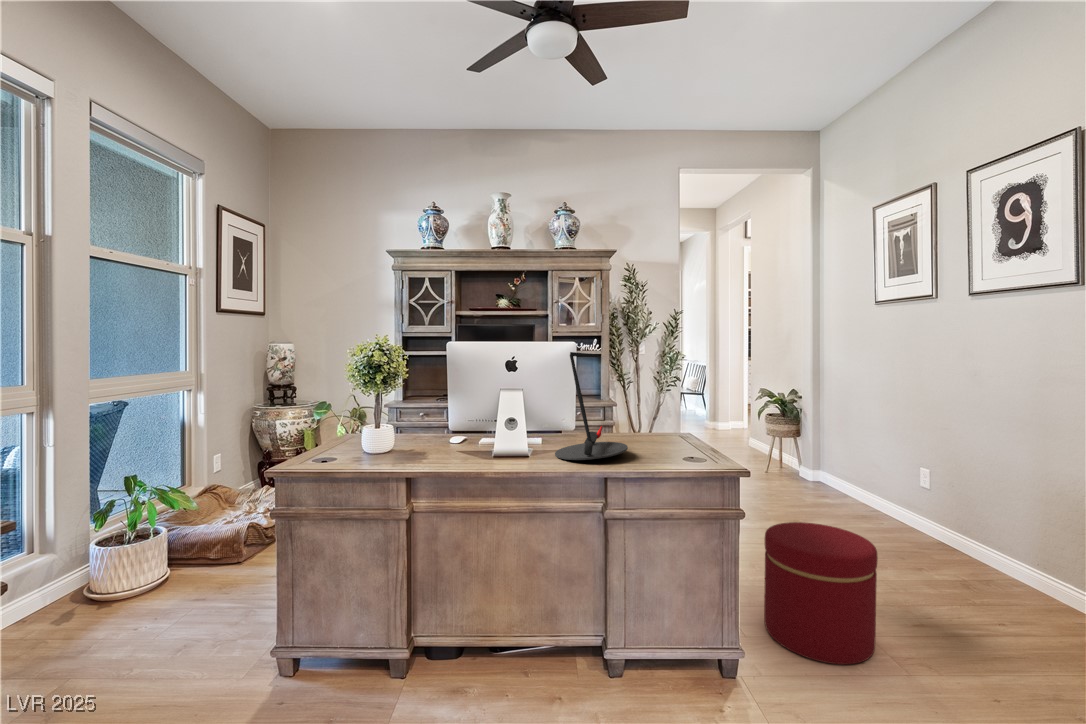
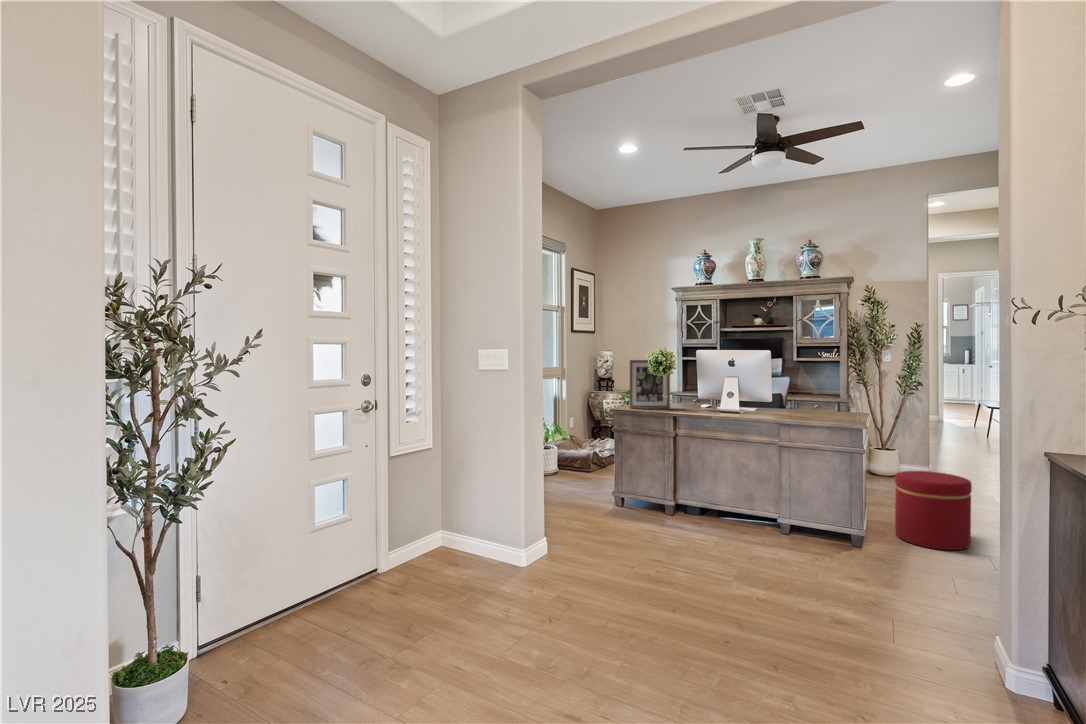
desk lamp: present [555,352,628,460] -> none [754,358,797,414]
picture frame: none [304,357,394,464] -> present [630,360,670,409]

